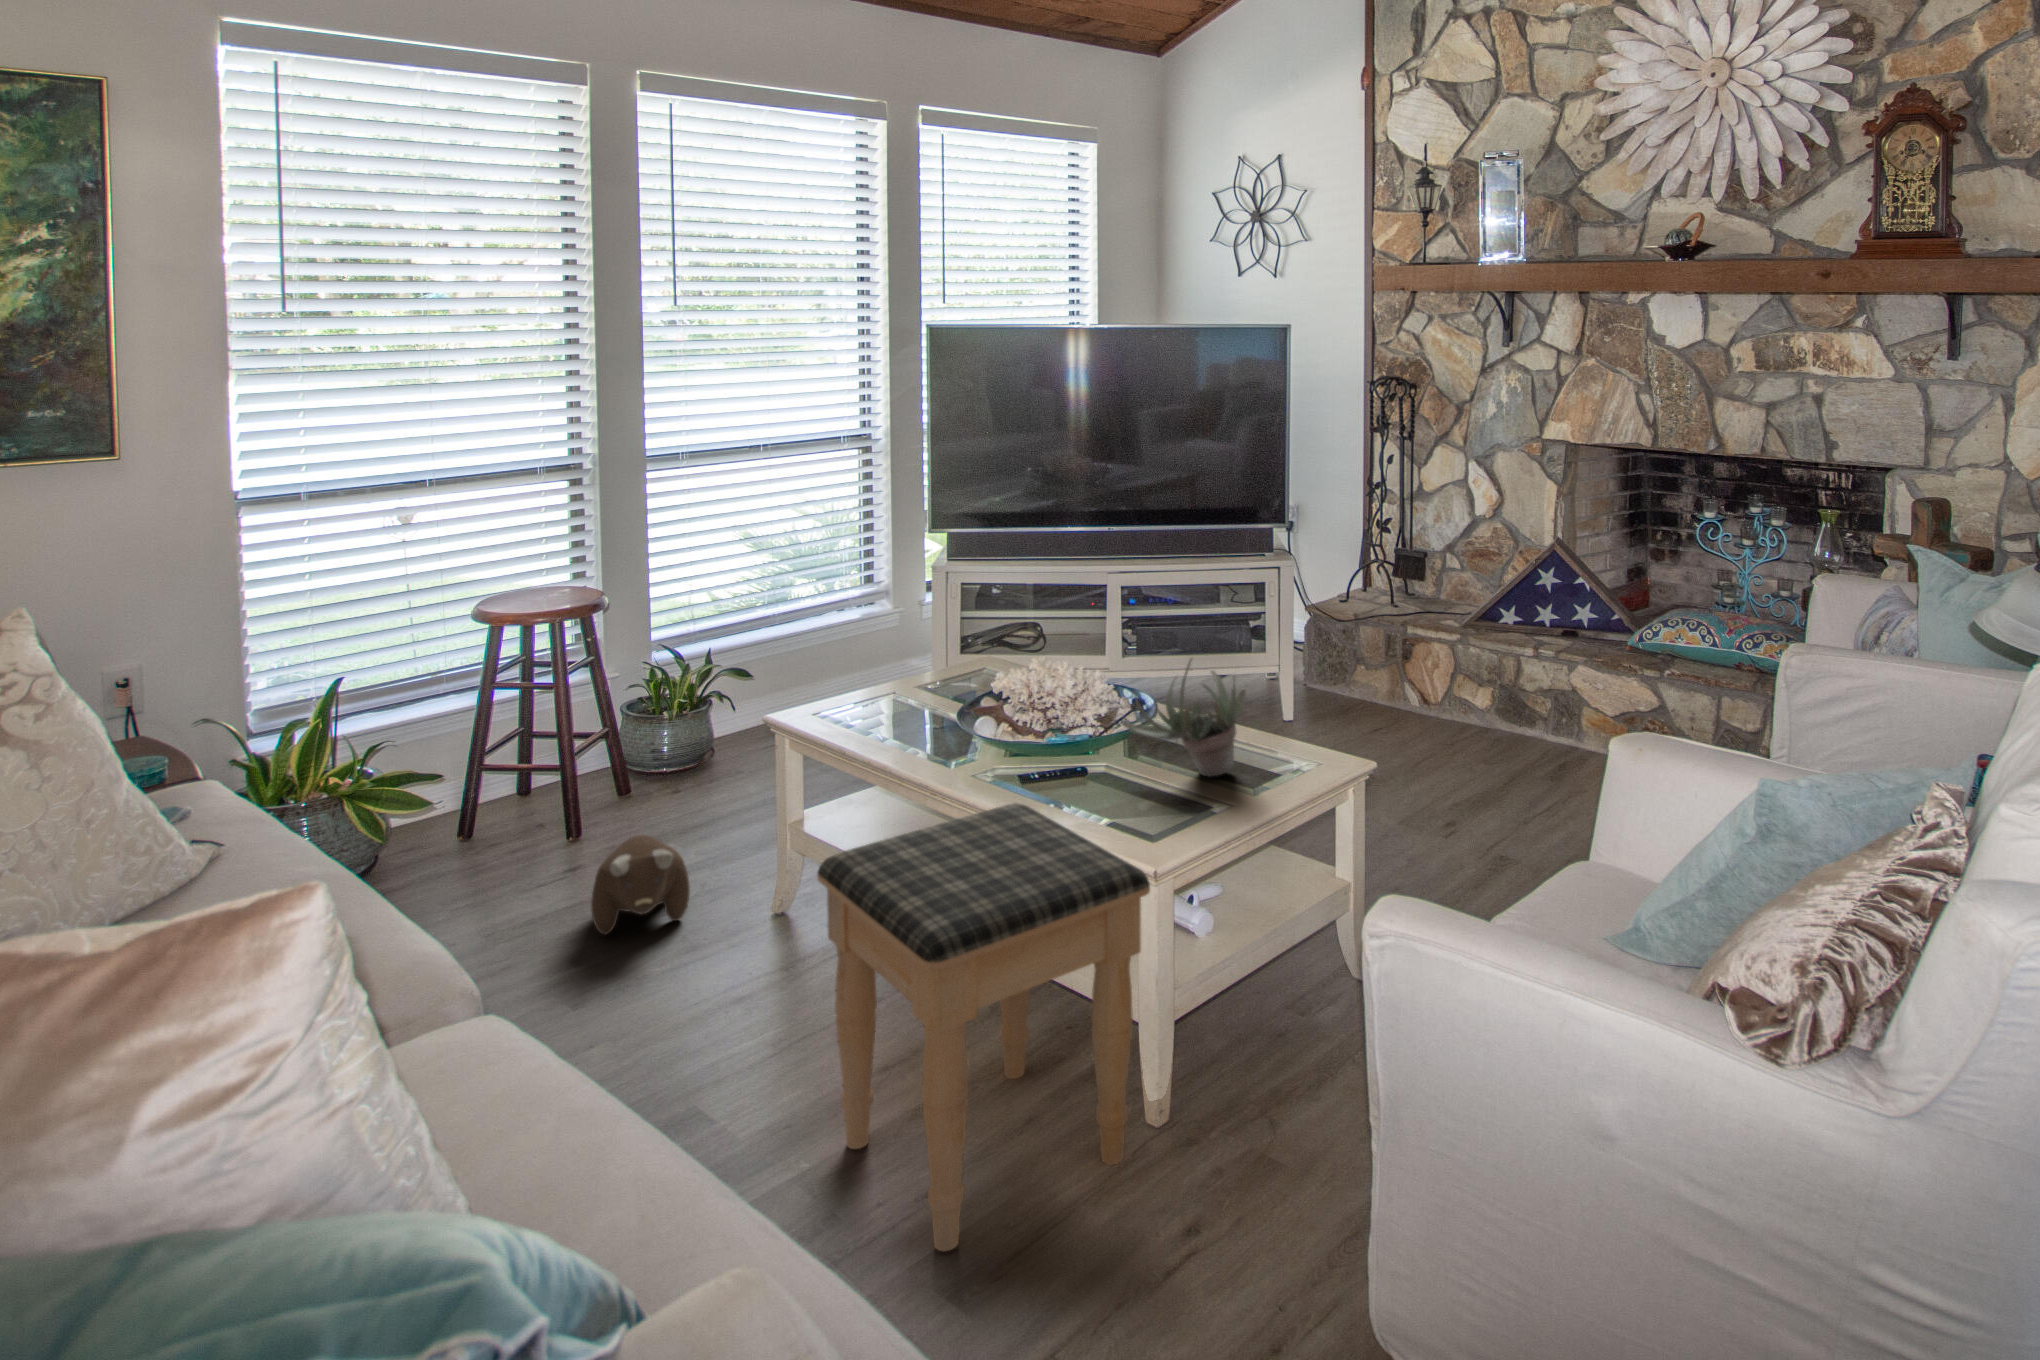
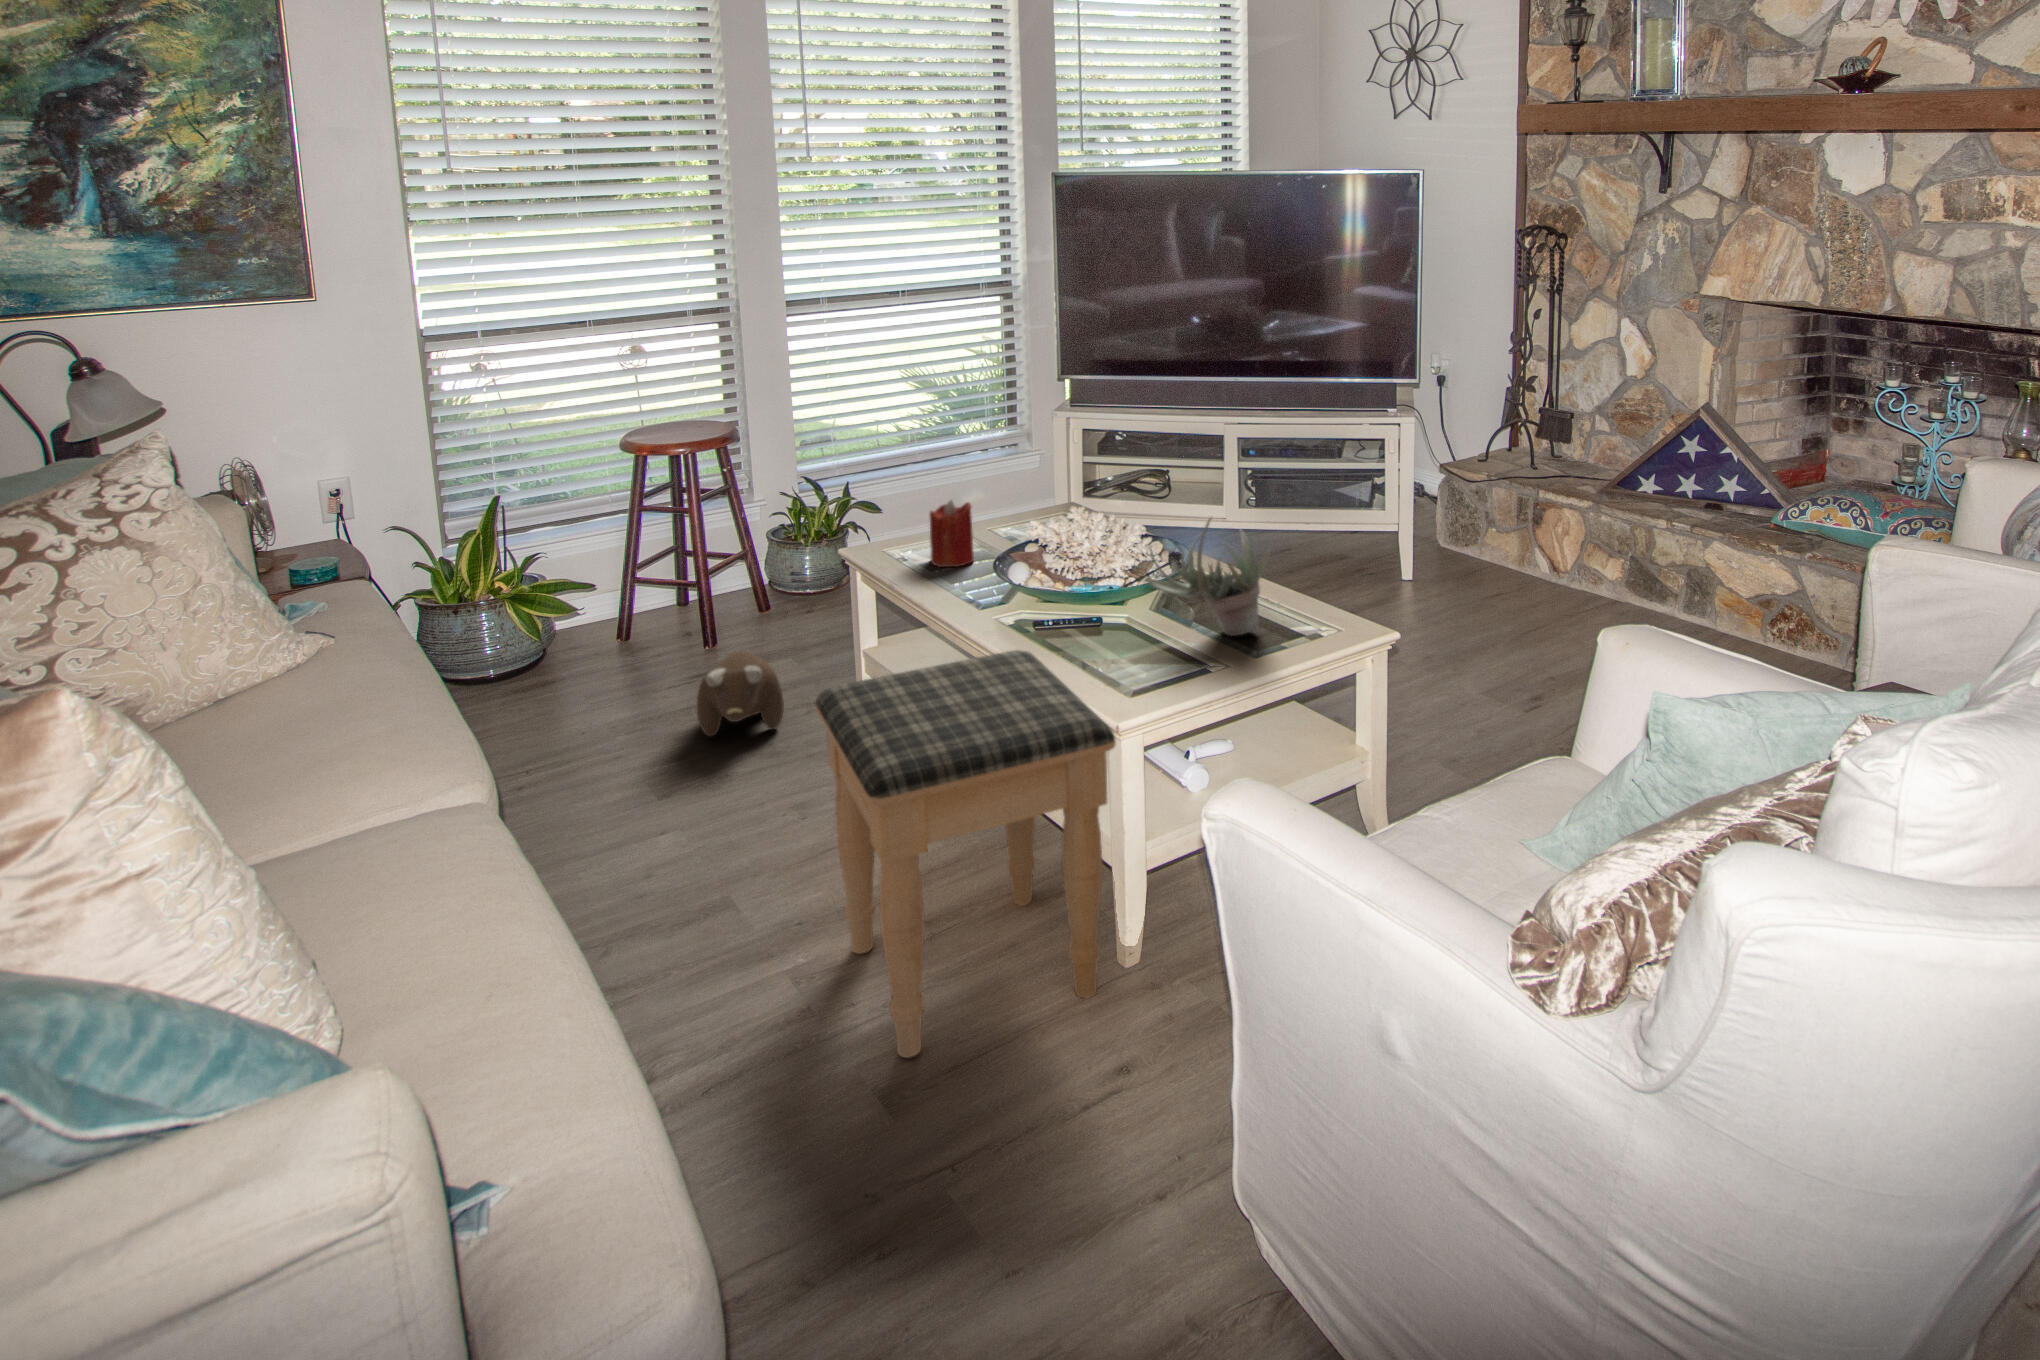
candle: none [865,654,913,727] -> present [929,500,974,567]

